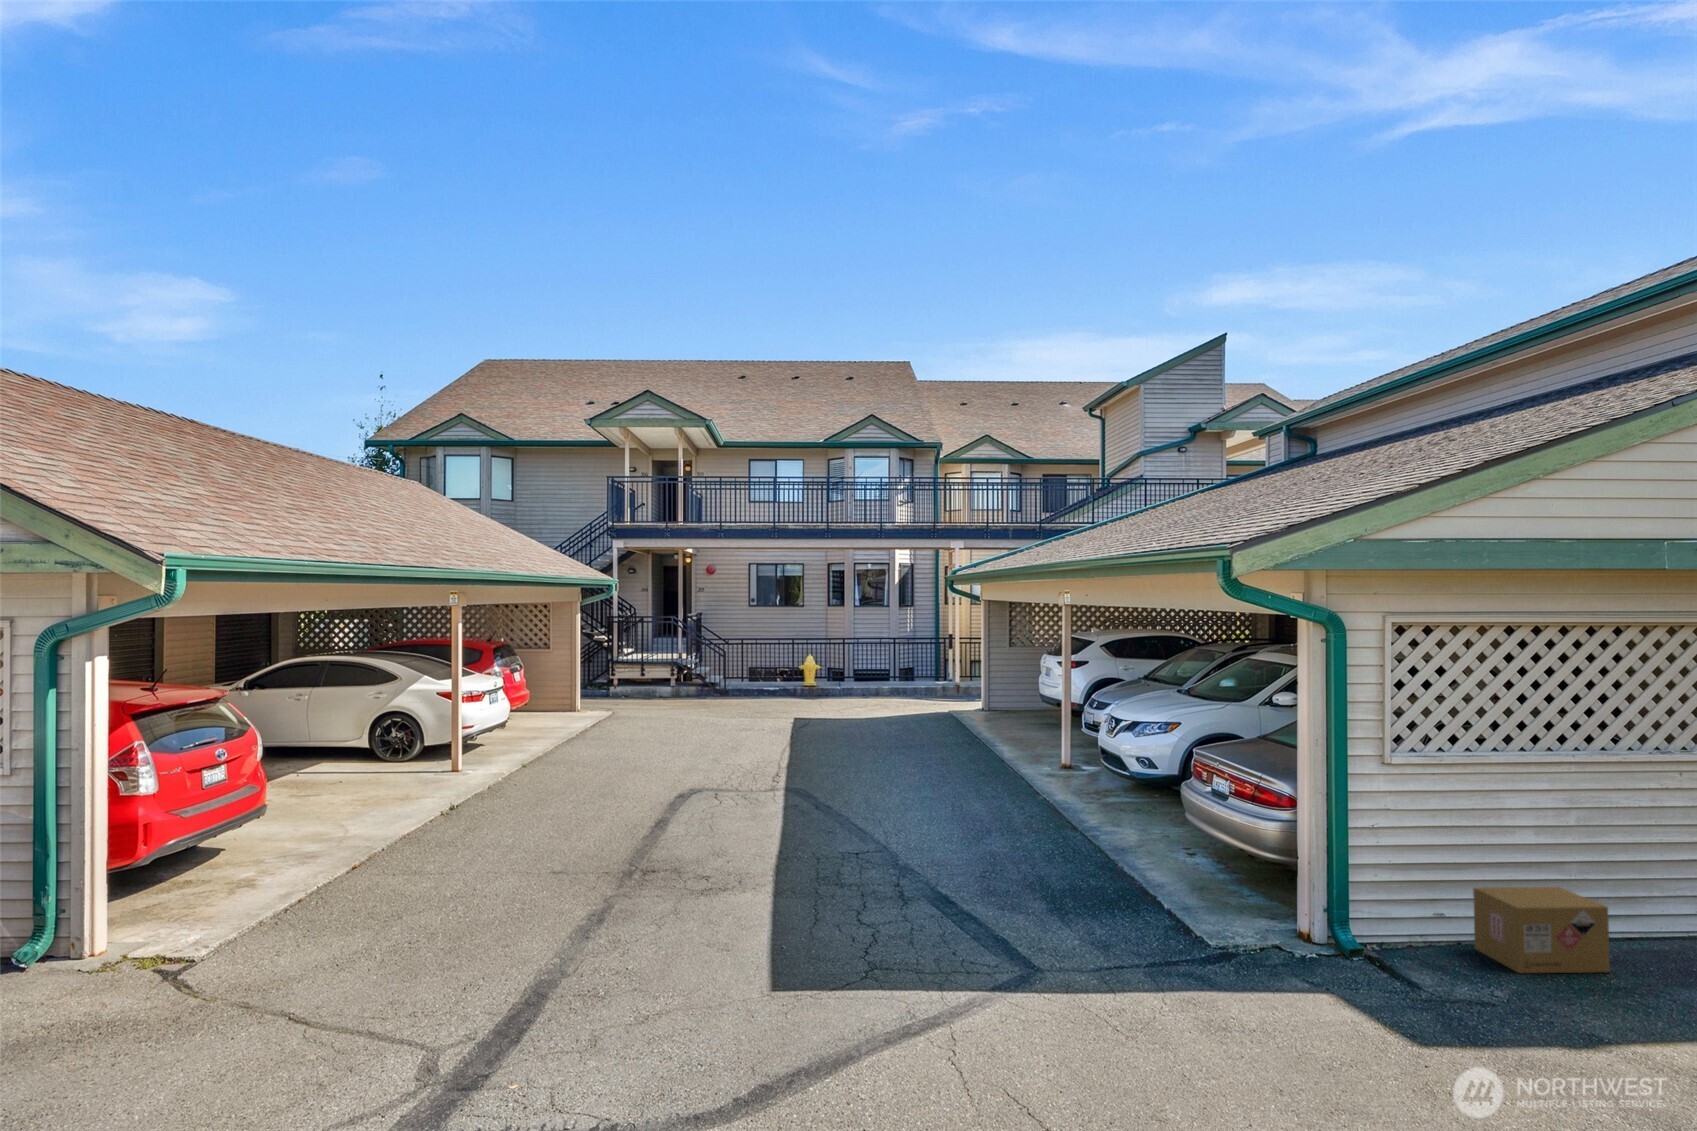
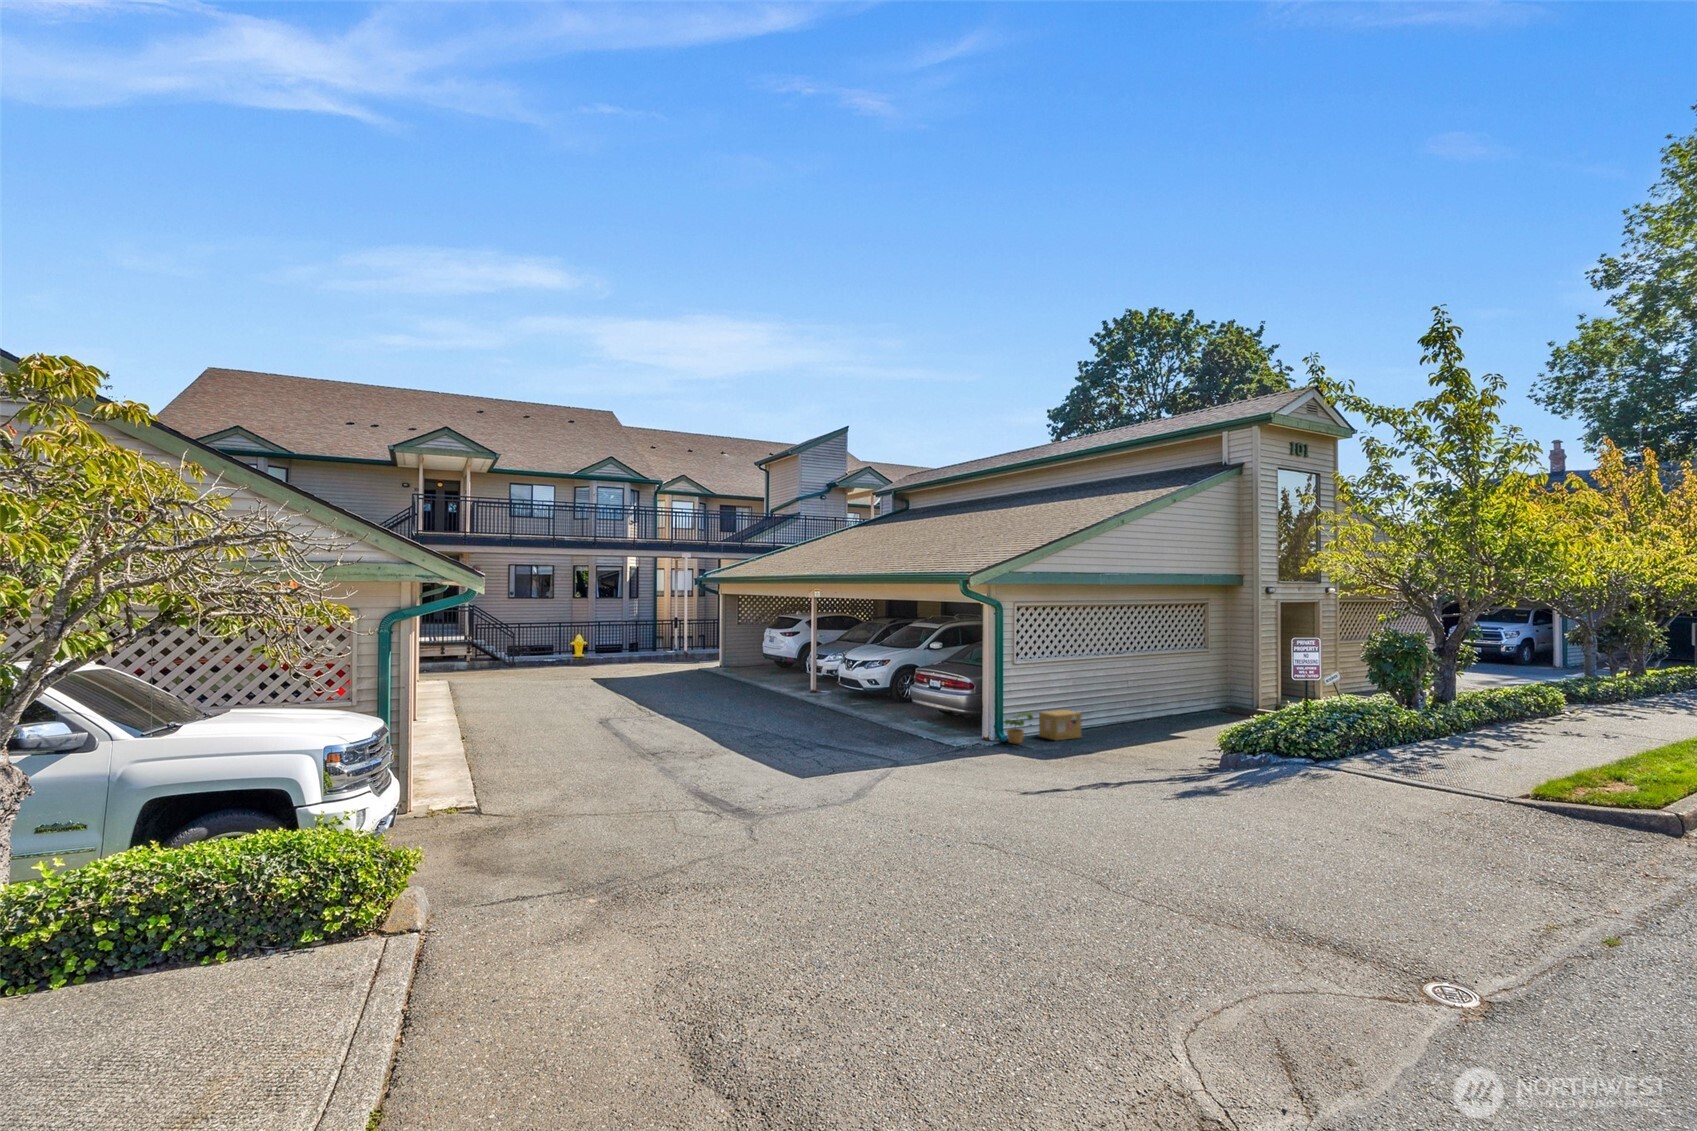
potted plant: none [1353,893,1445,968] -> present [1005,713,1033,744]

